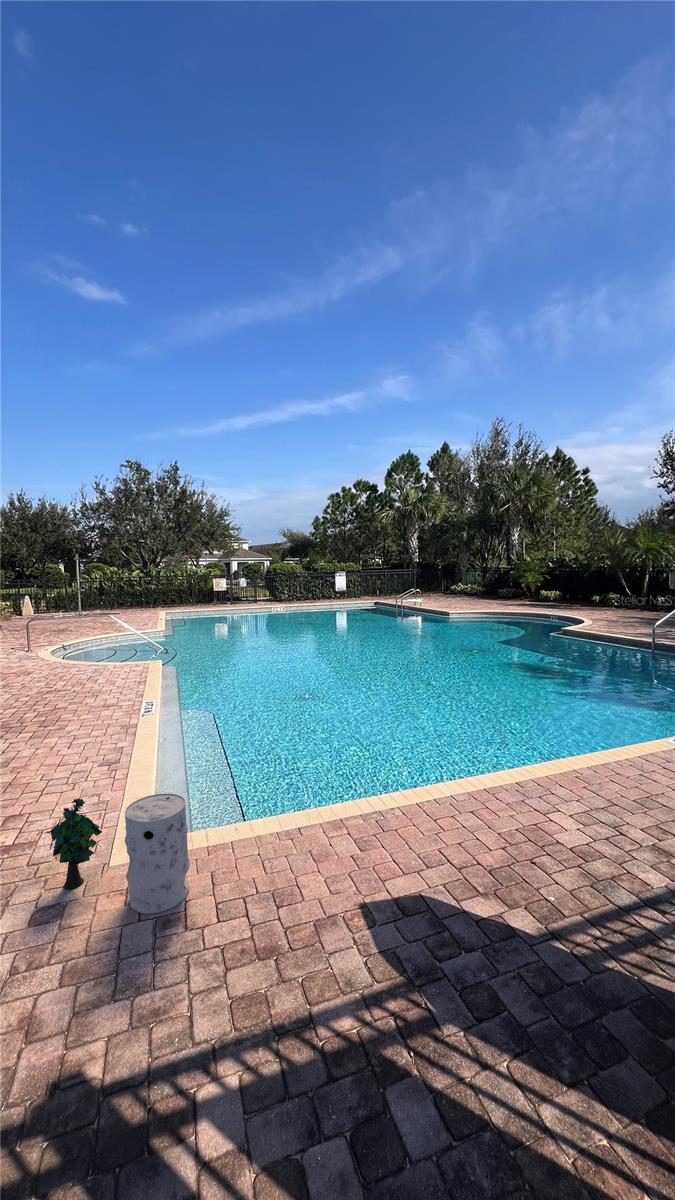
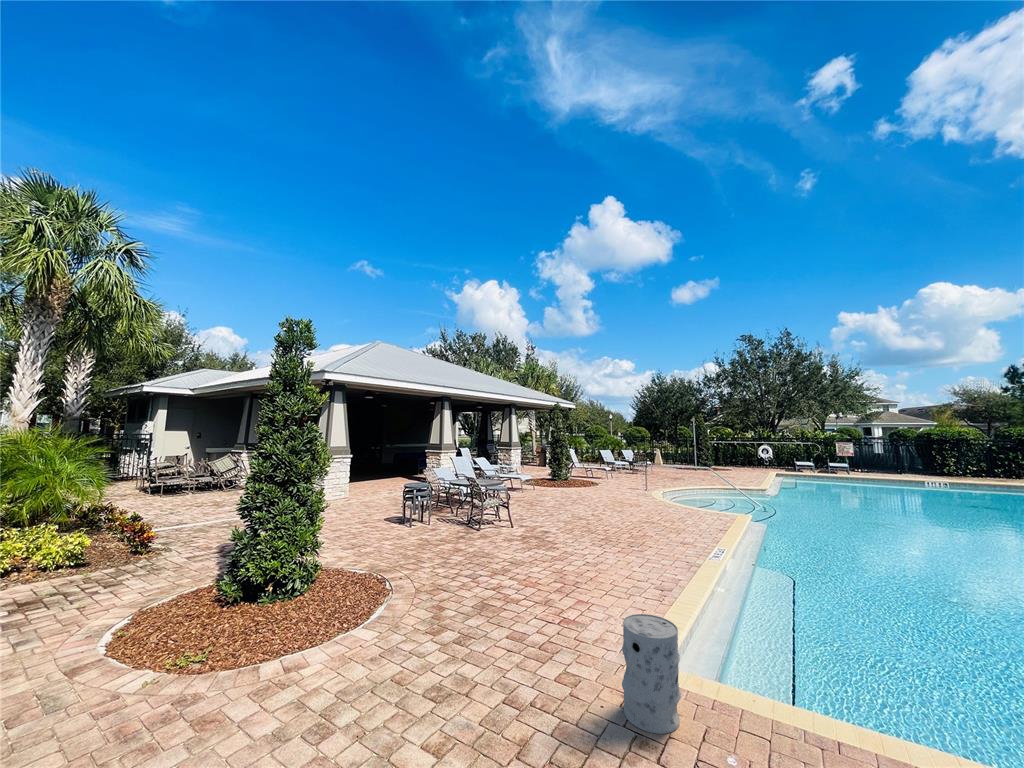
decorative plant: present [45,798,102,890] -> none [577,595,617,672]

